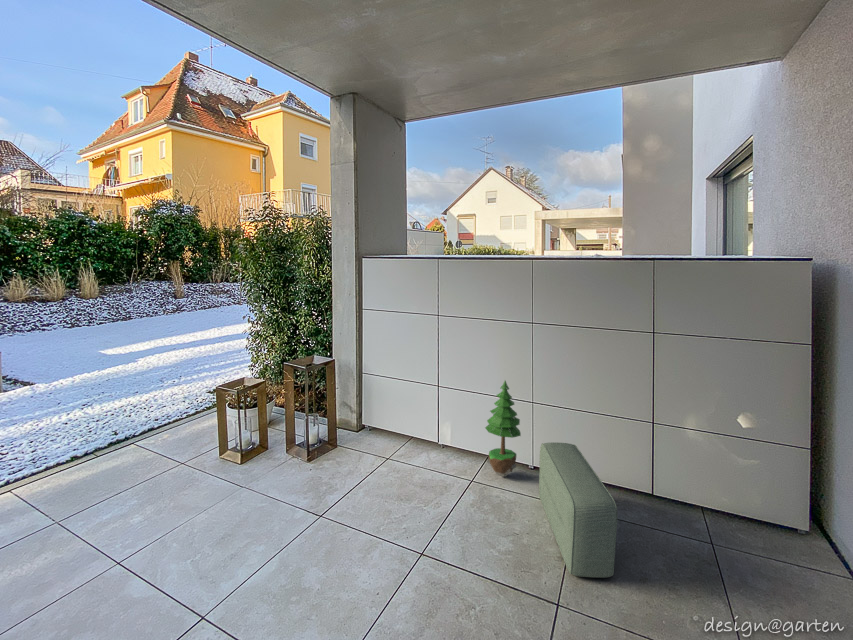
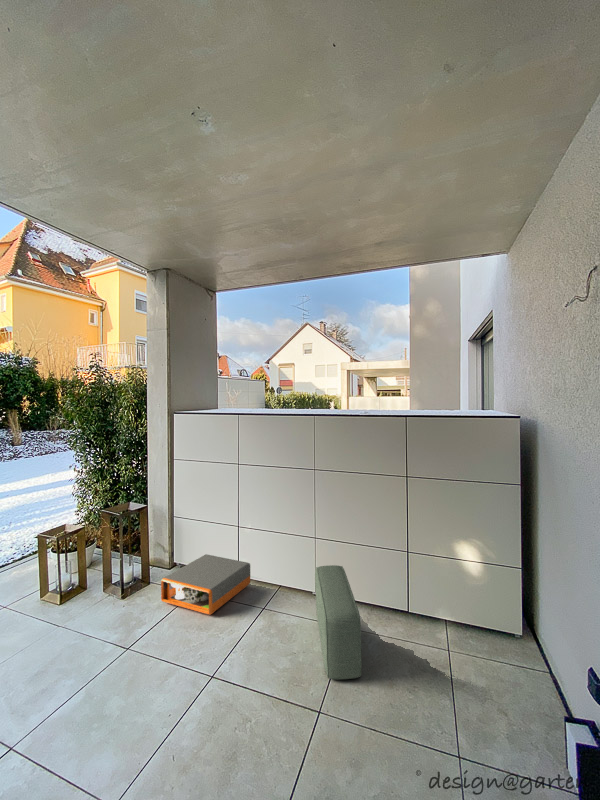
potted tree: present [485,381,521,476] -> none [273,514,303,598]
storage box: none [354,420,453,487] -> present [161,554,250,615]

